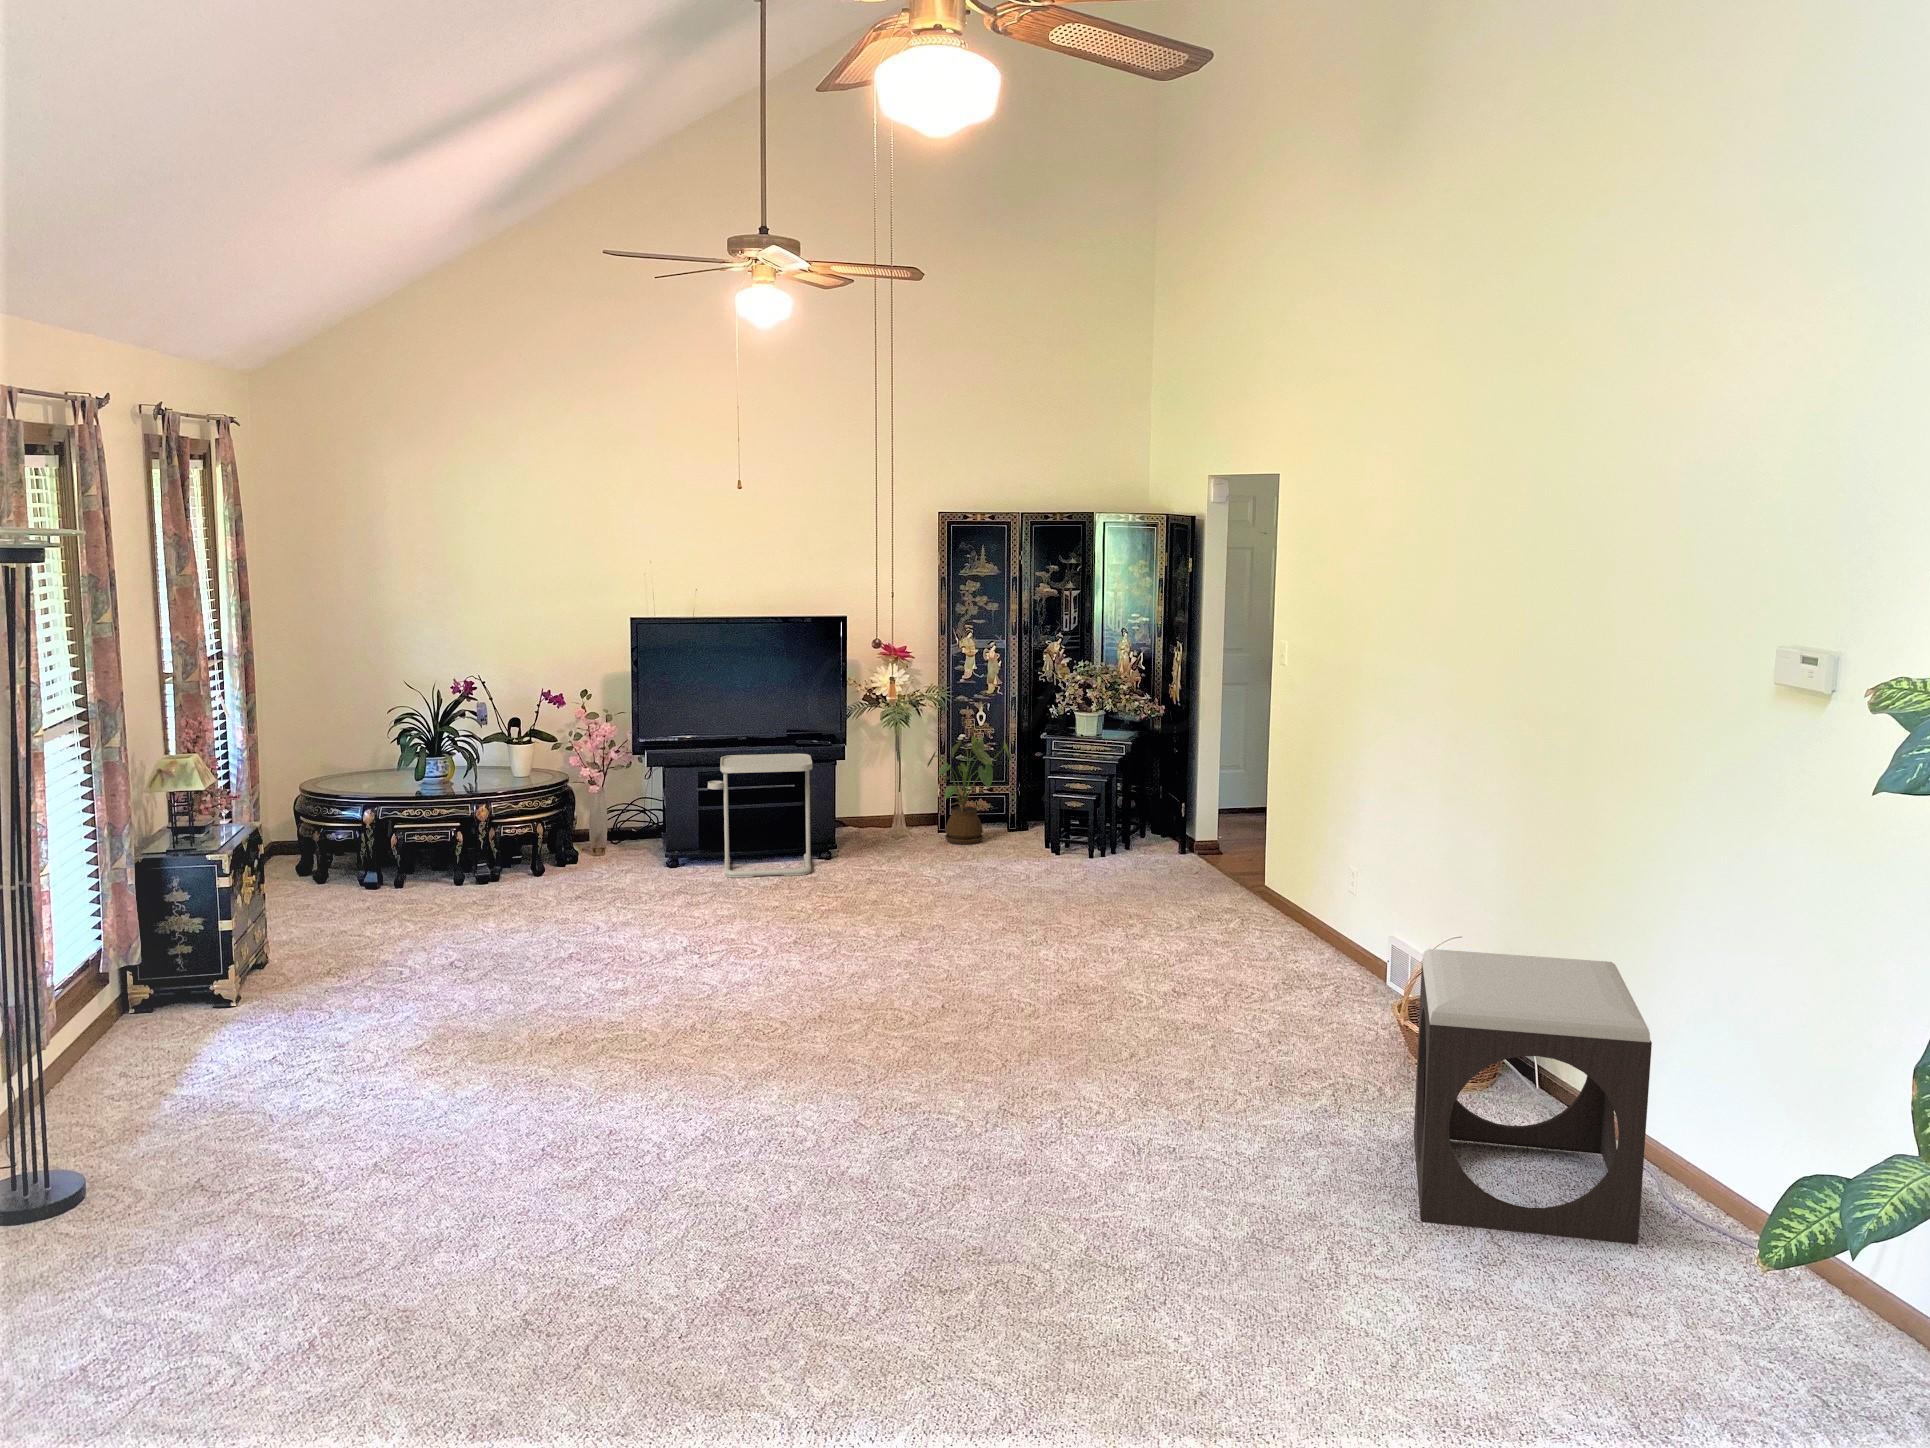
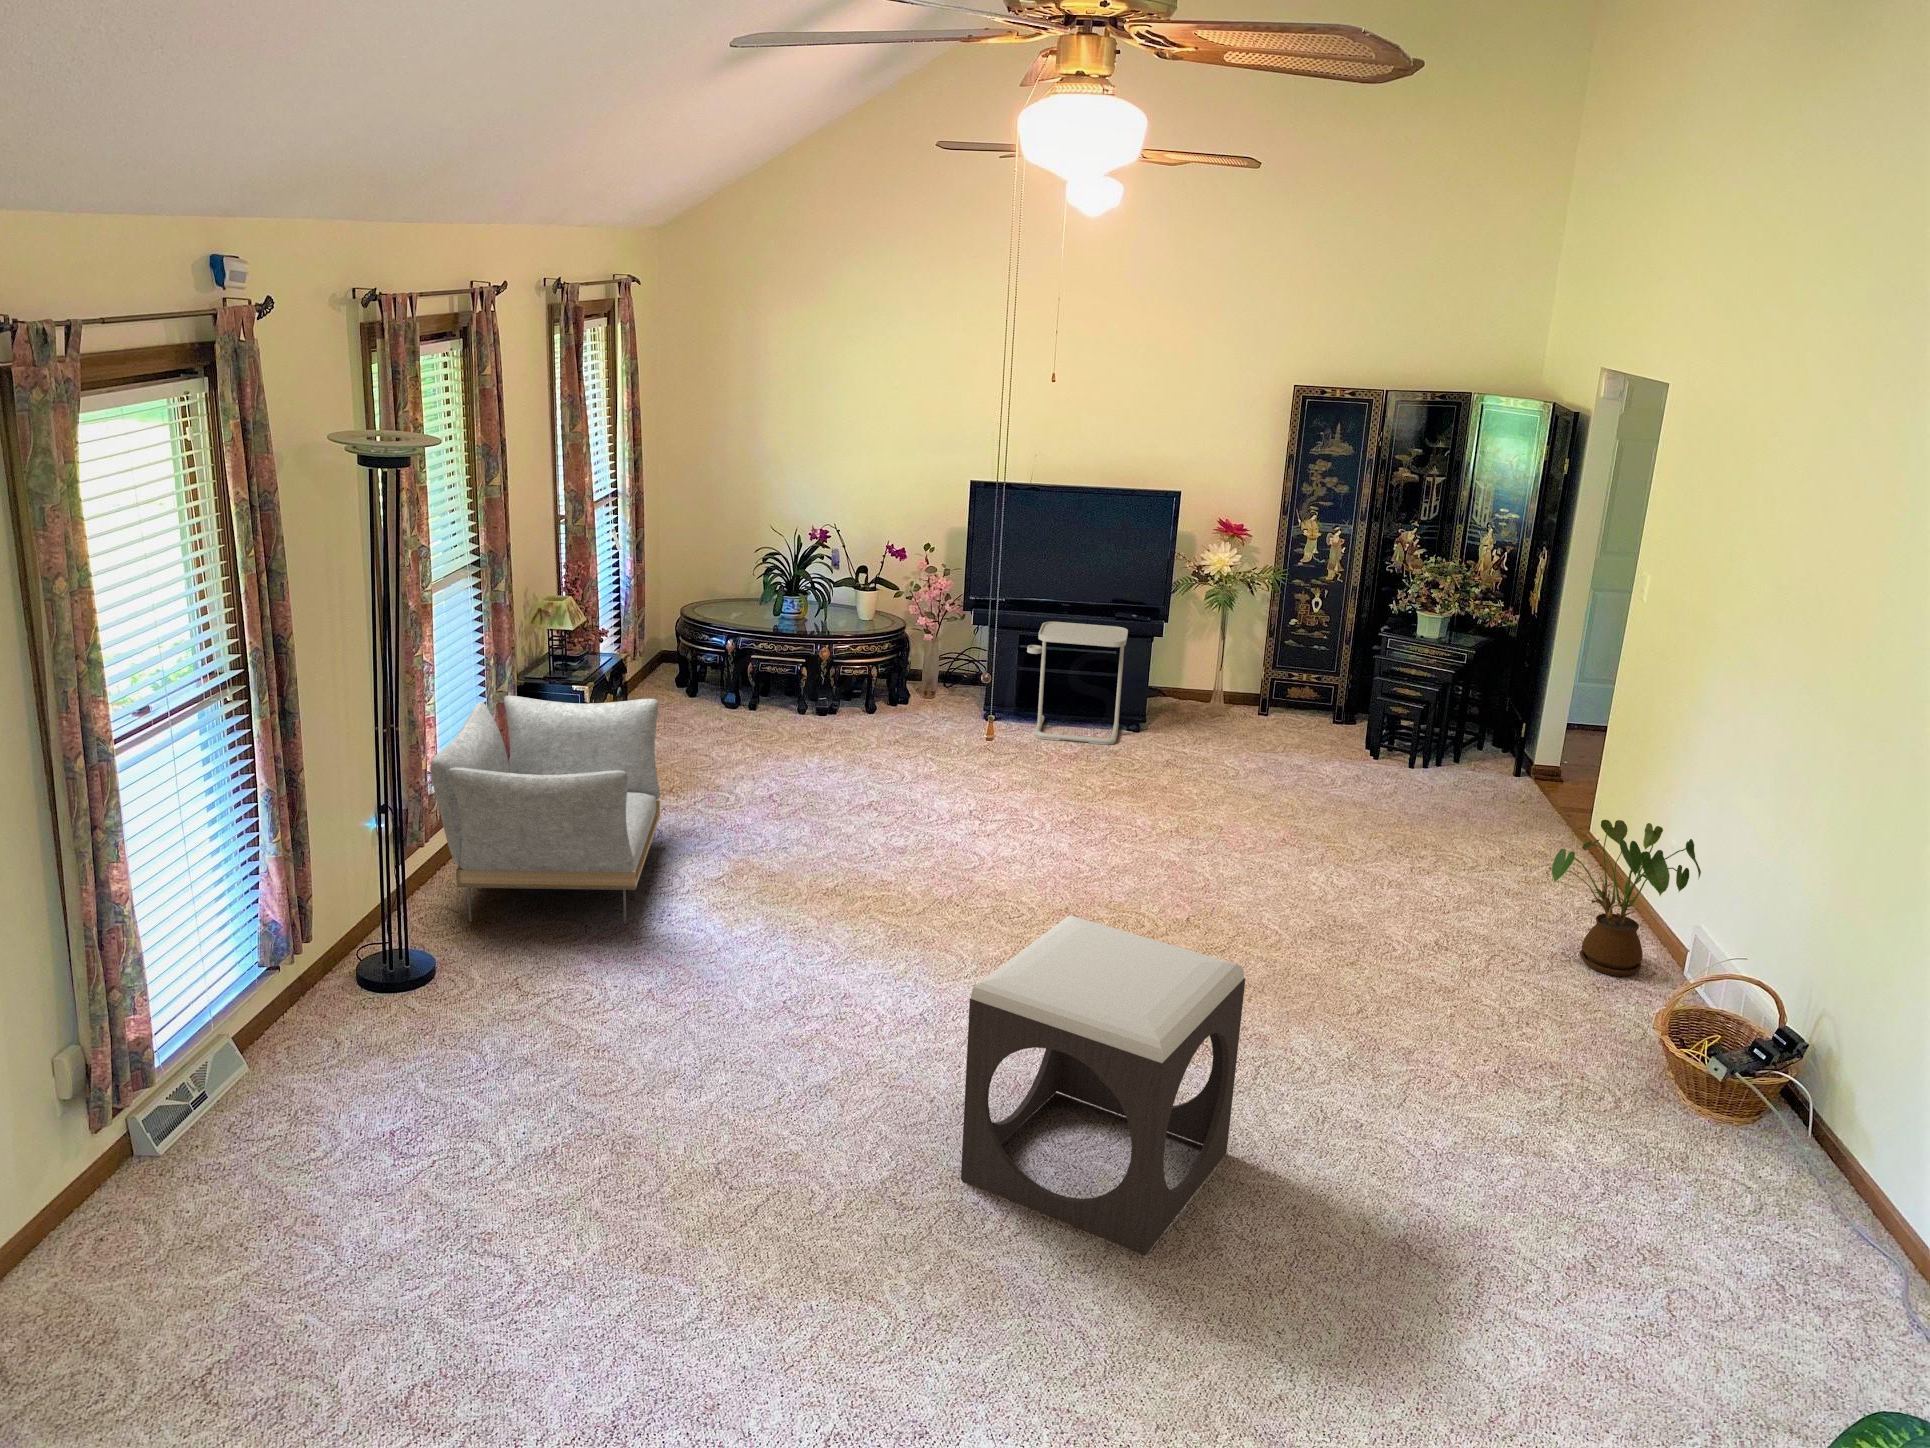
house plant: present [927,736,1012,844] -> present [1552,820,1701,976]
armchair: none [55,854,334,1136] -> present [430,696,660,924]
footstool: present [1414,949,1652,1244] -> present [961,915,1245,1255]

